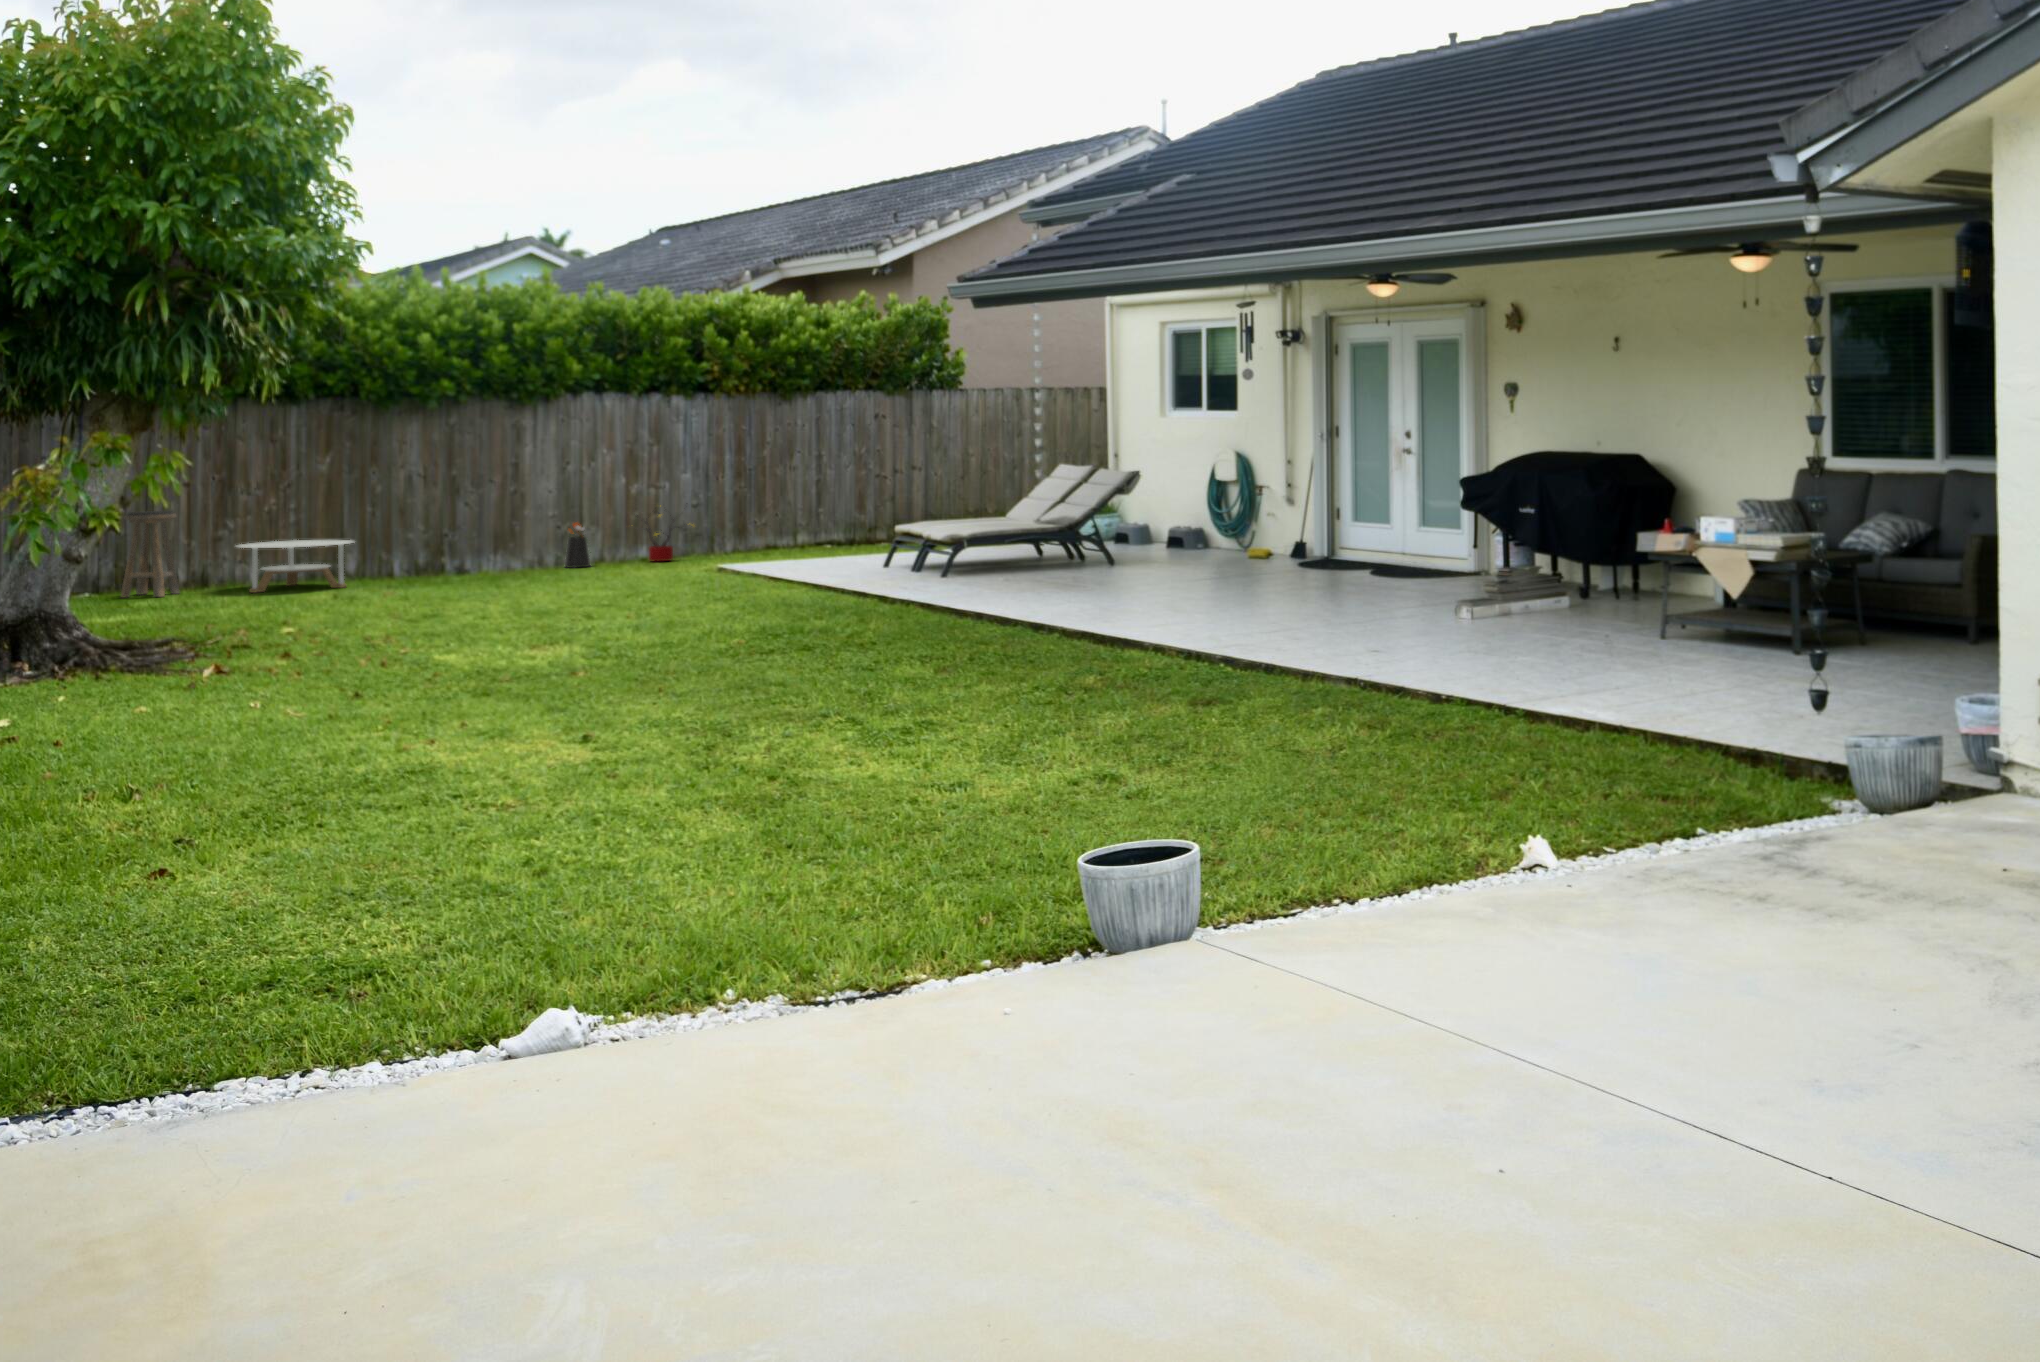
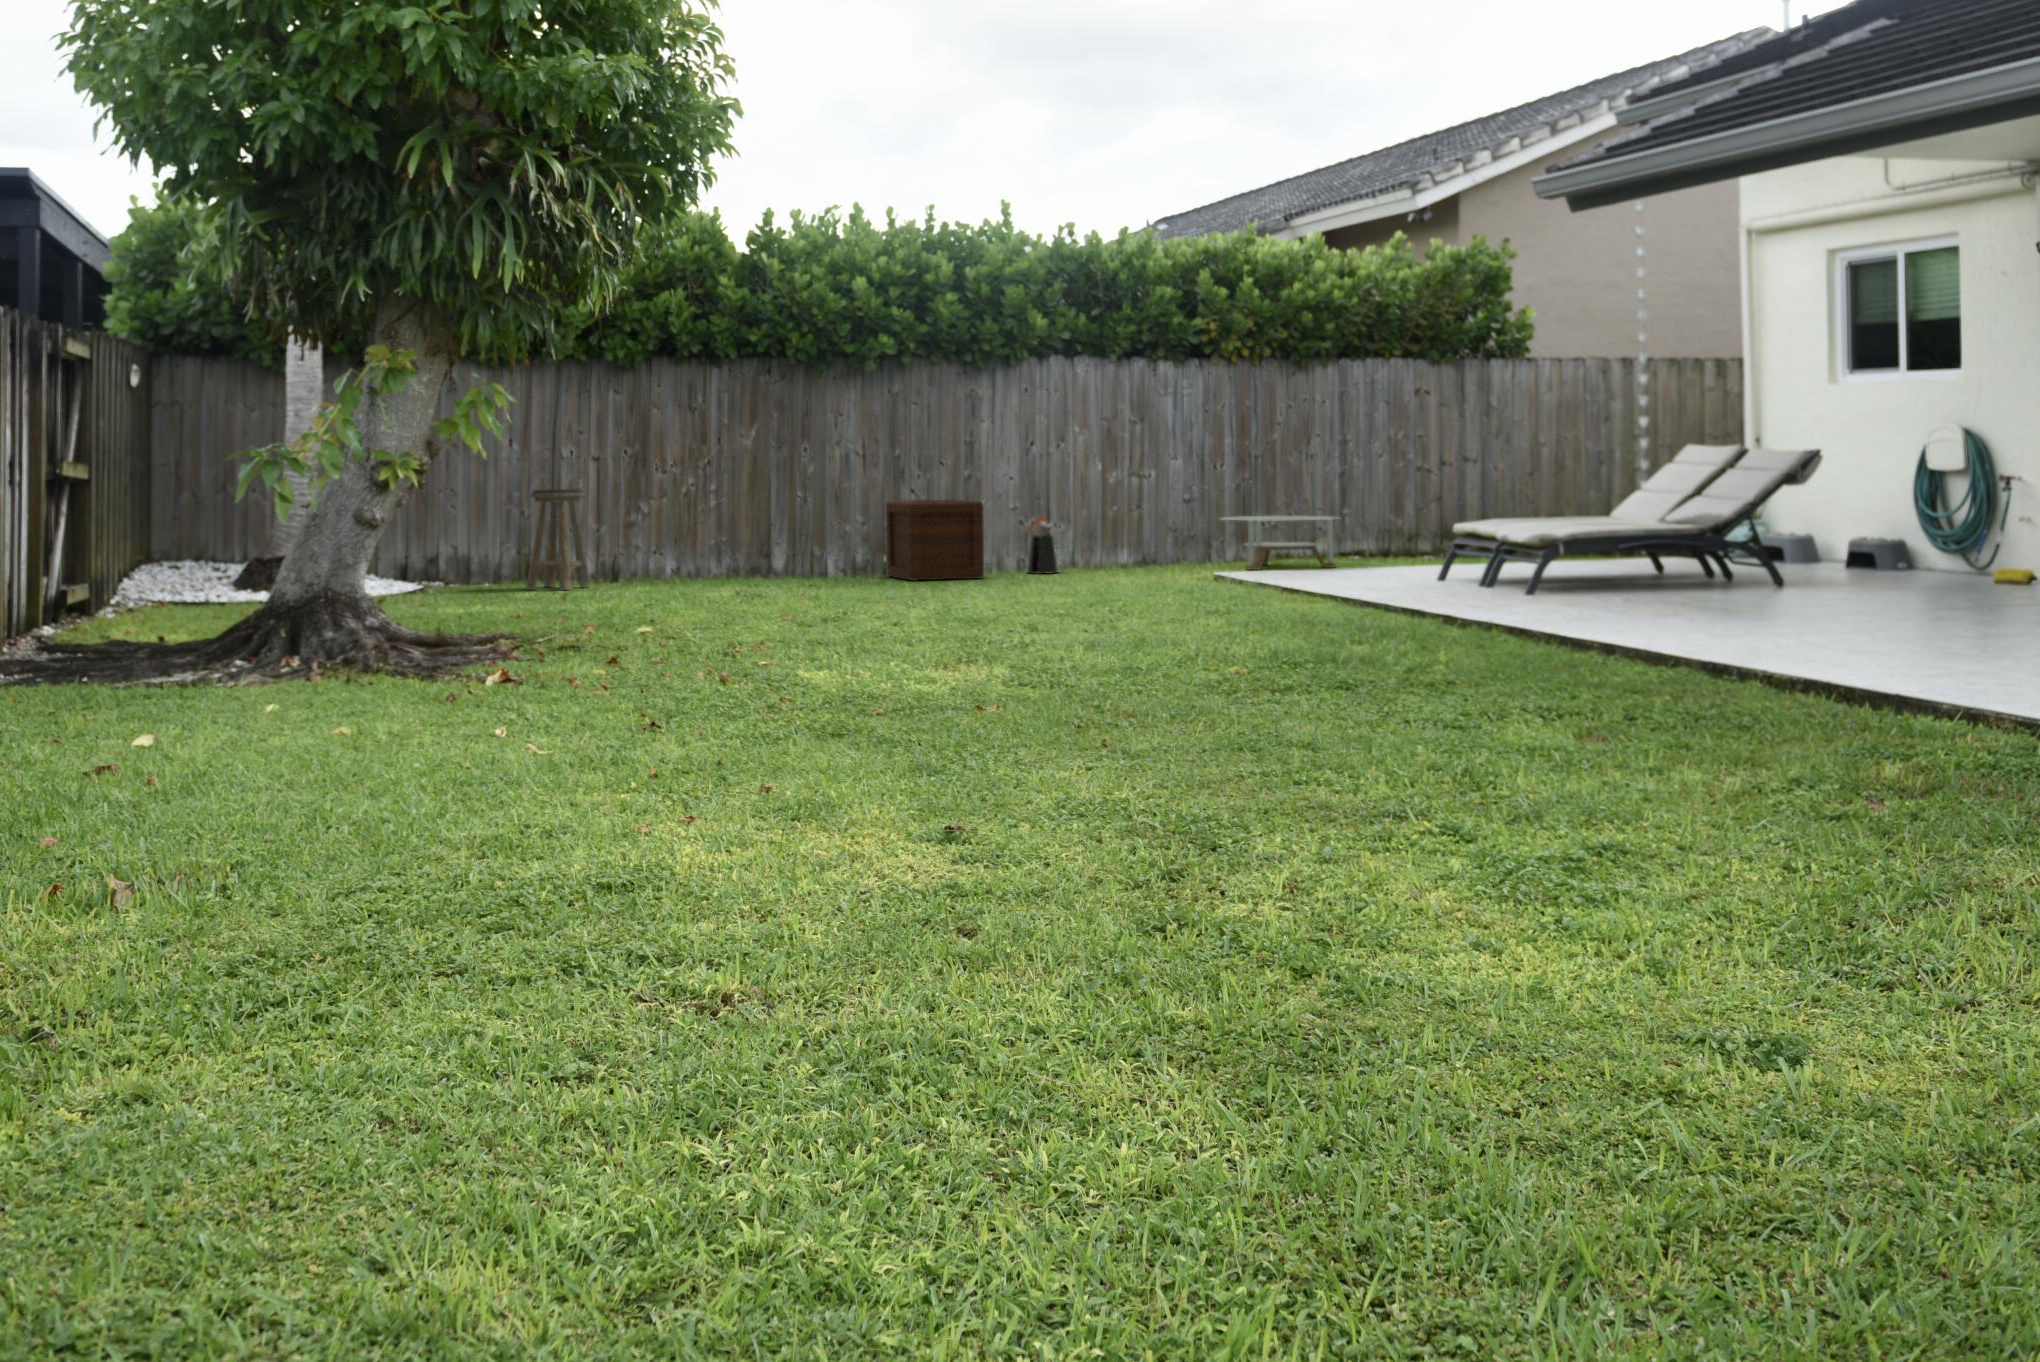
wooden crate: none [445,510,530,578] -> present [886,500,984,581]
decorative plant: present [633,510,674,561] -> none [1102,496,1187,569]
round table: present [237,540,353,592] -> present [1223,516,1338,570]

